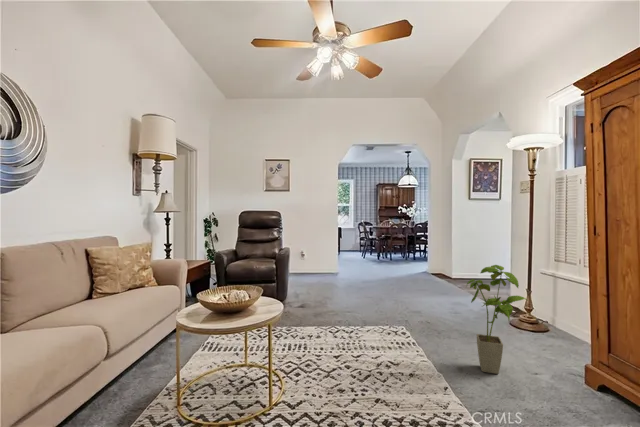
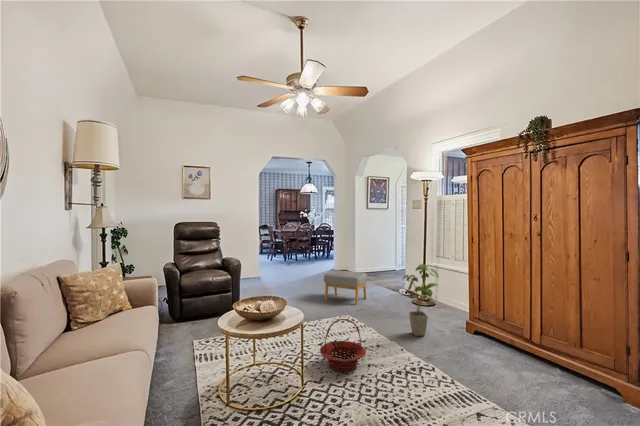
footstool: none [387,271,445,316] -> present [324,270,367,305]
basket: none [312,327,376,401] -> present [320,319,366,372]

